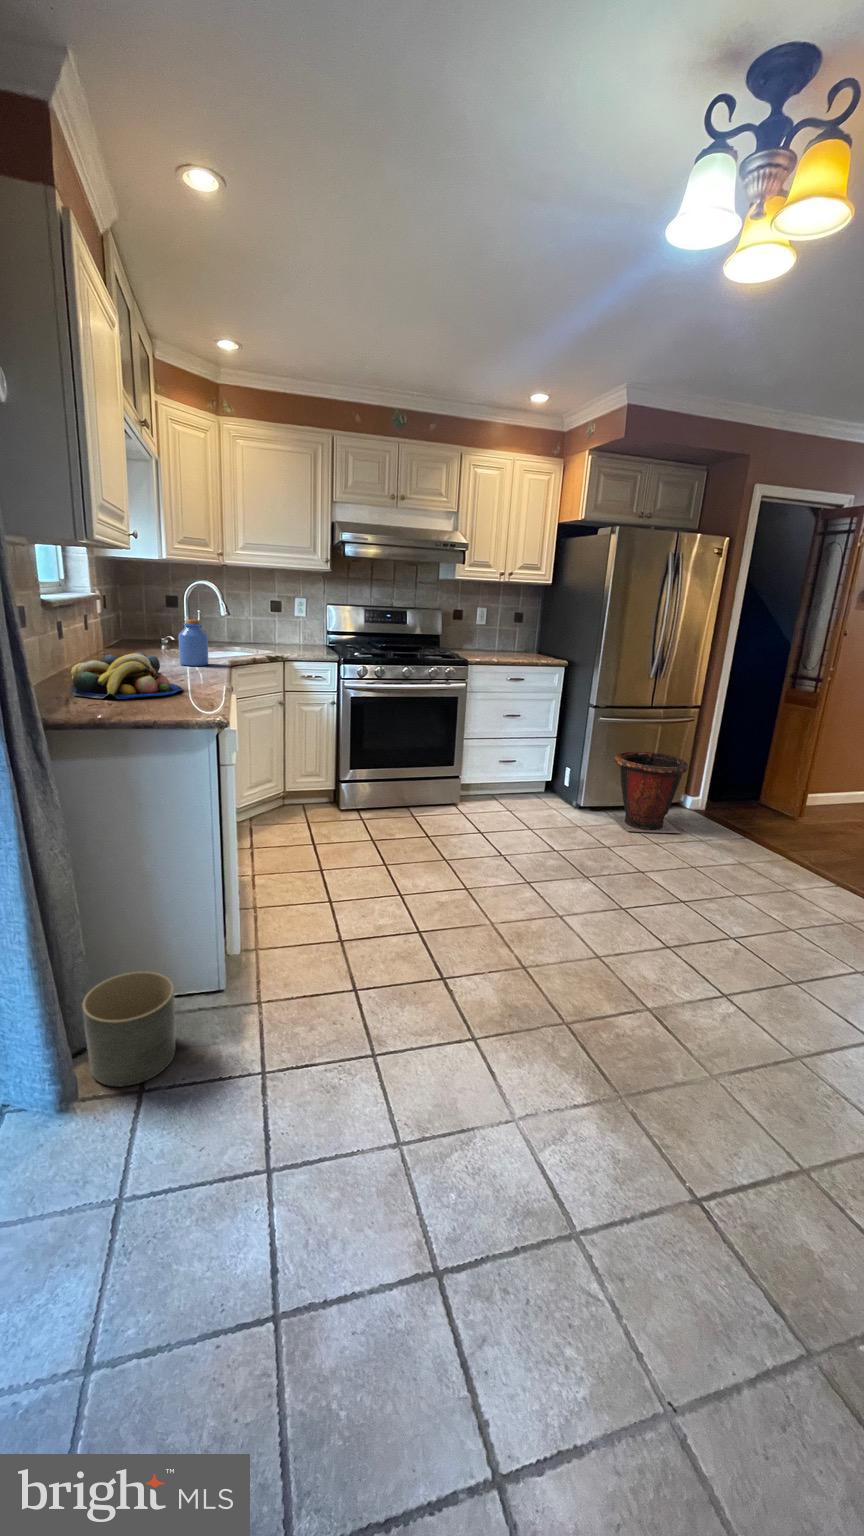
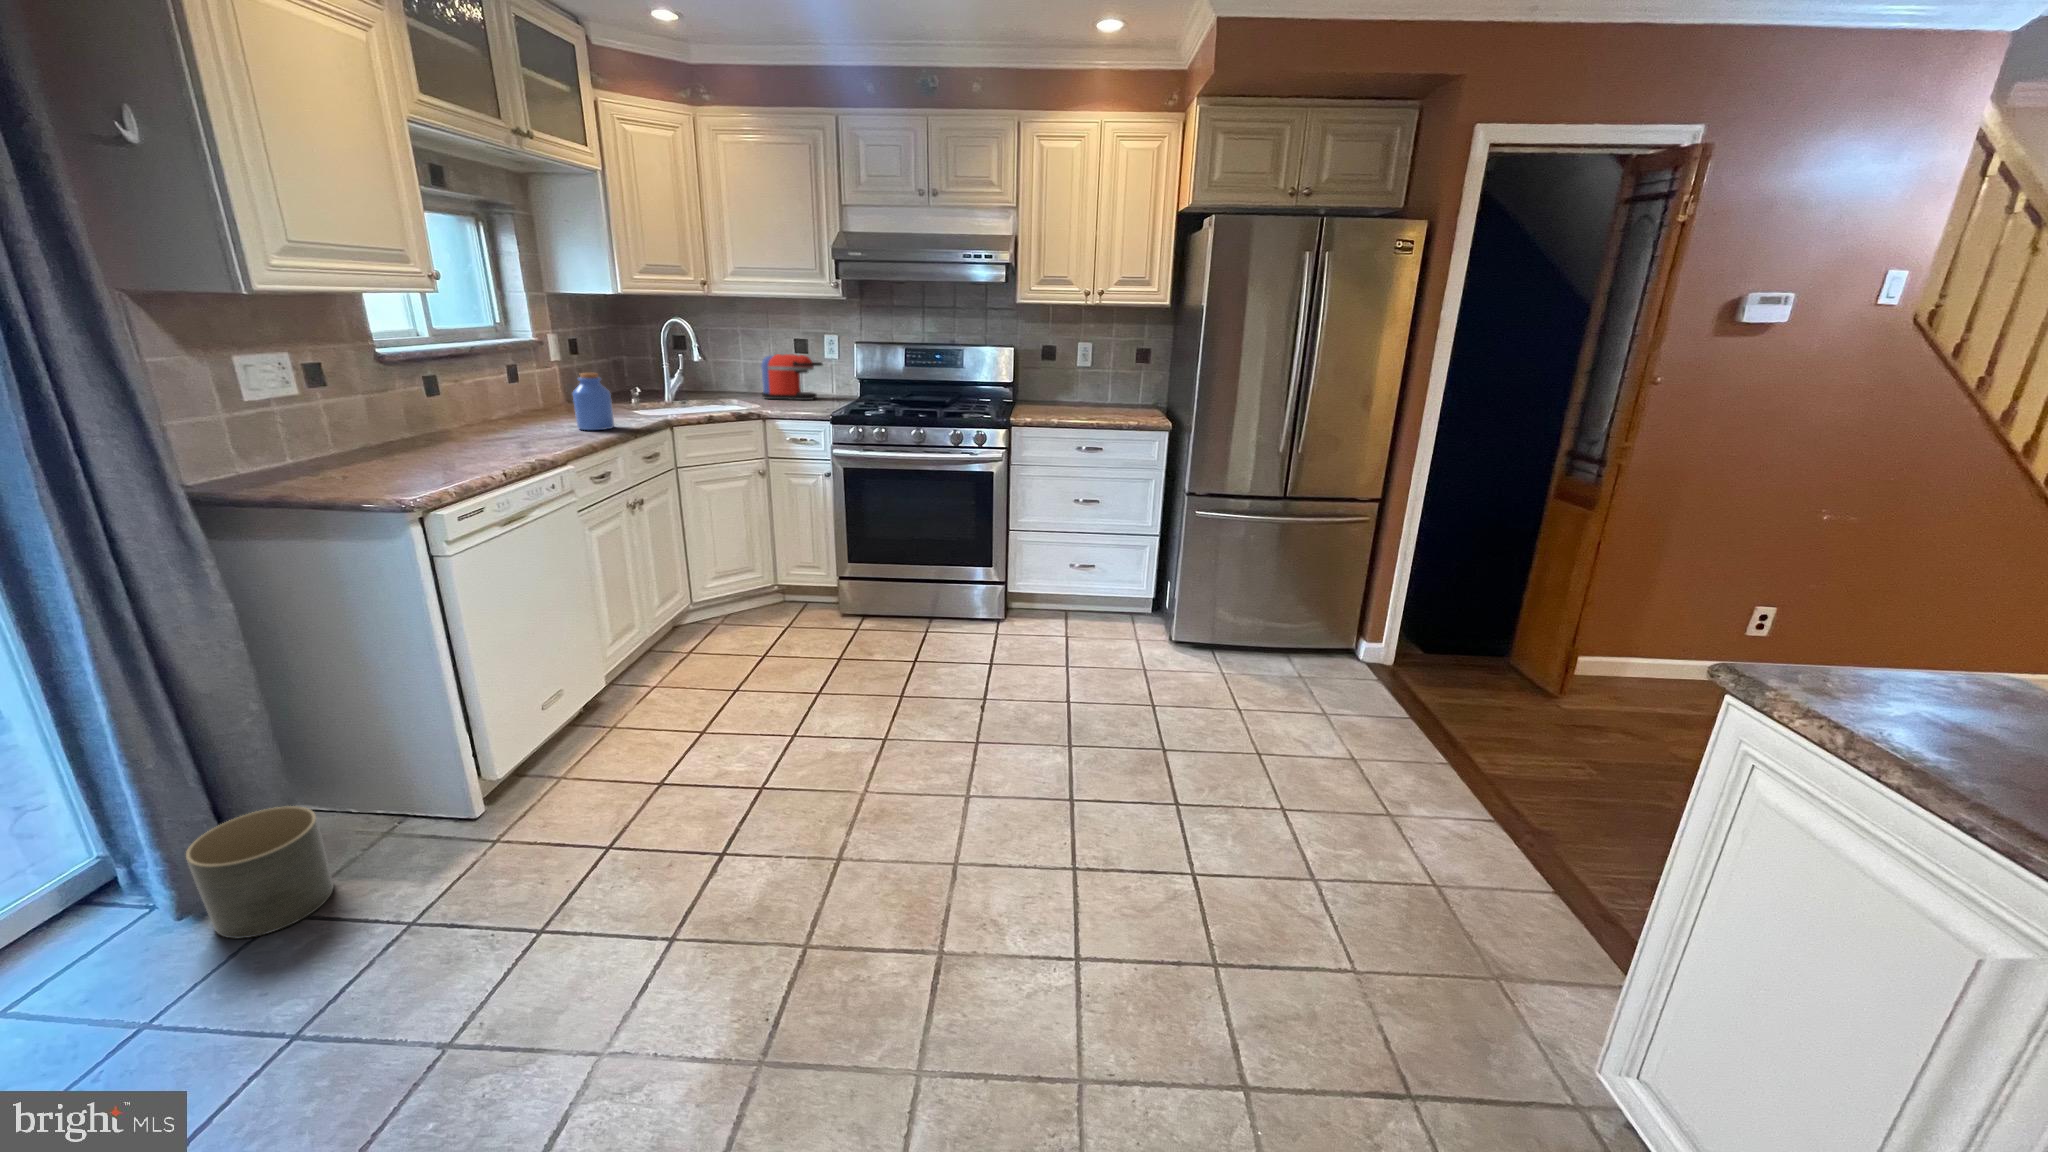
coffee maker: none [253,611,303,647] -> present [761,354,822,400]
fruit bowl: present [70,652,182,699] -> none [315,420,473,480]
waste bin: present [612,751,688,833] -> none [1208,563,1322,697]

